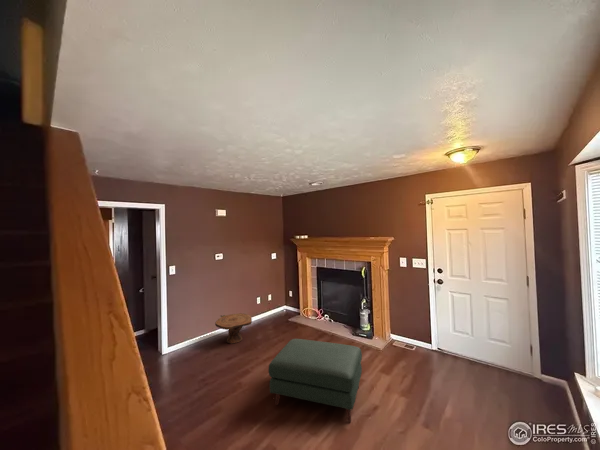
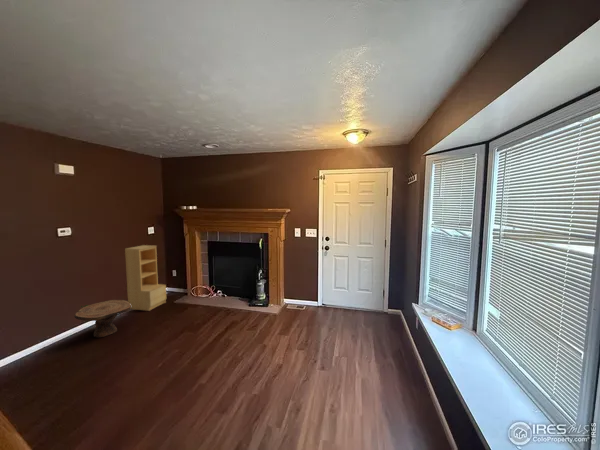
bookshelf: none [252,269,282,326] -> present [125,245,166,311]
ottoman: present [268,339,362,422] -> none [170,312,267,386]

